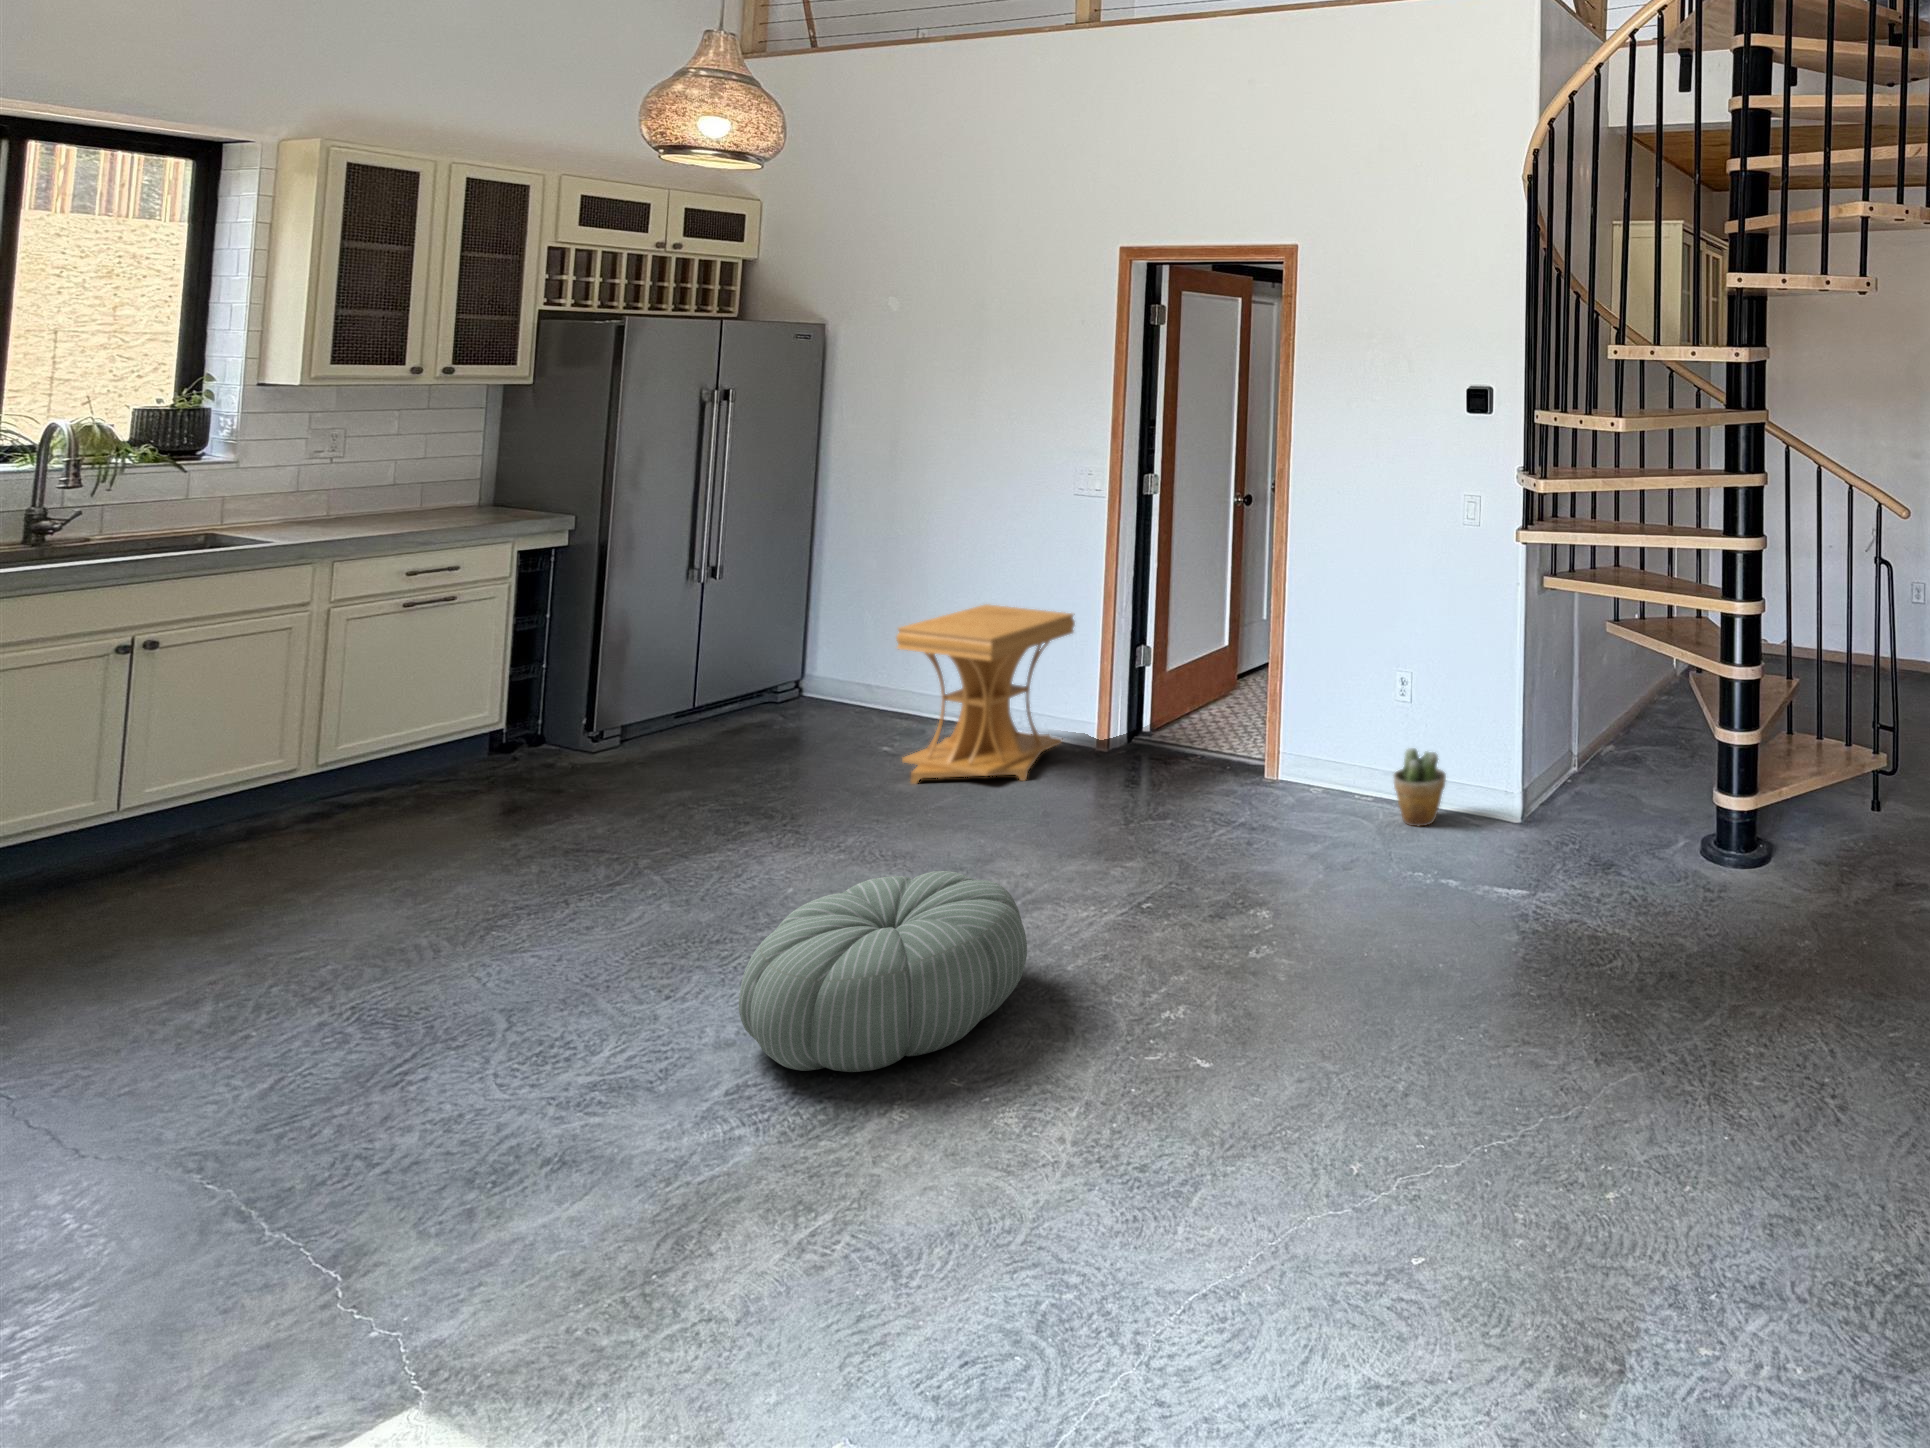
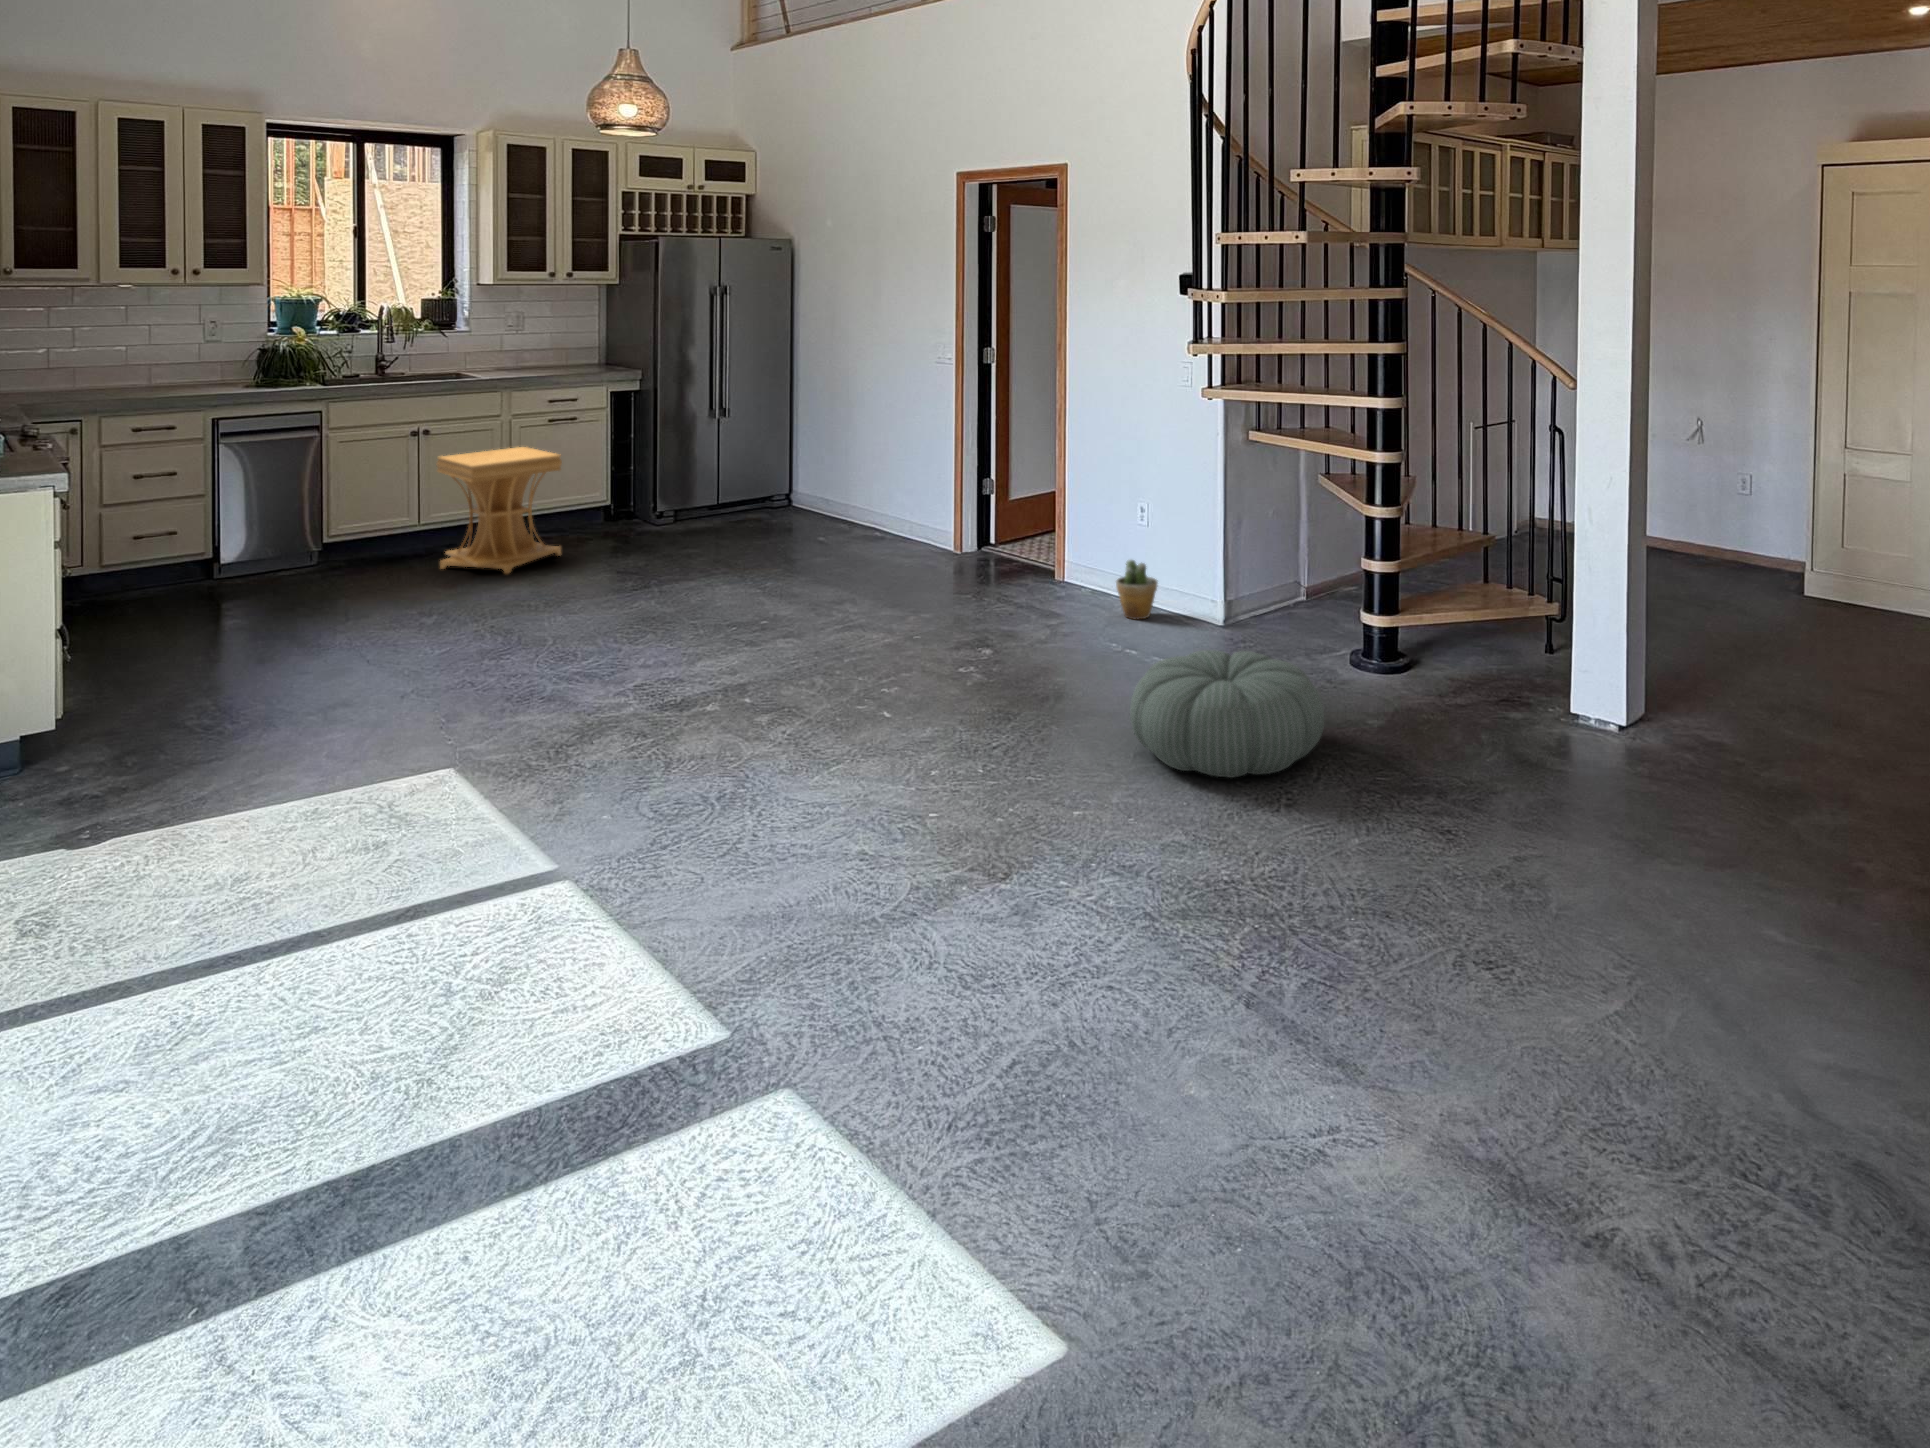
side table: present [896,604,1075,784] -> present [437,447,562,574]
pouf: present [739,871,1027,1072] -> present [1130,650,1324,777]

